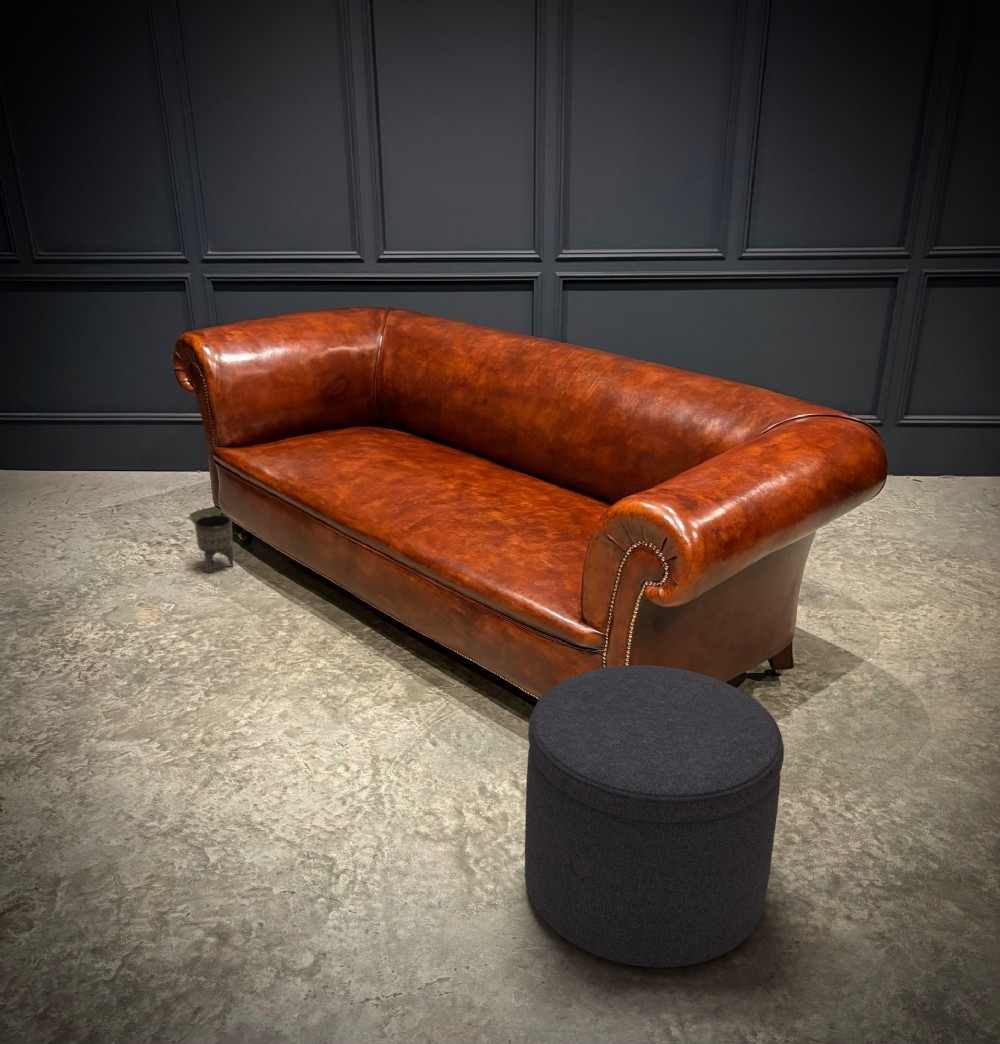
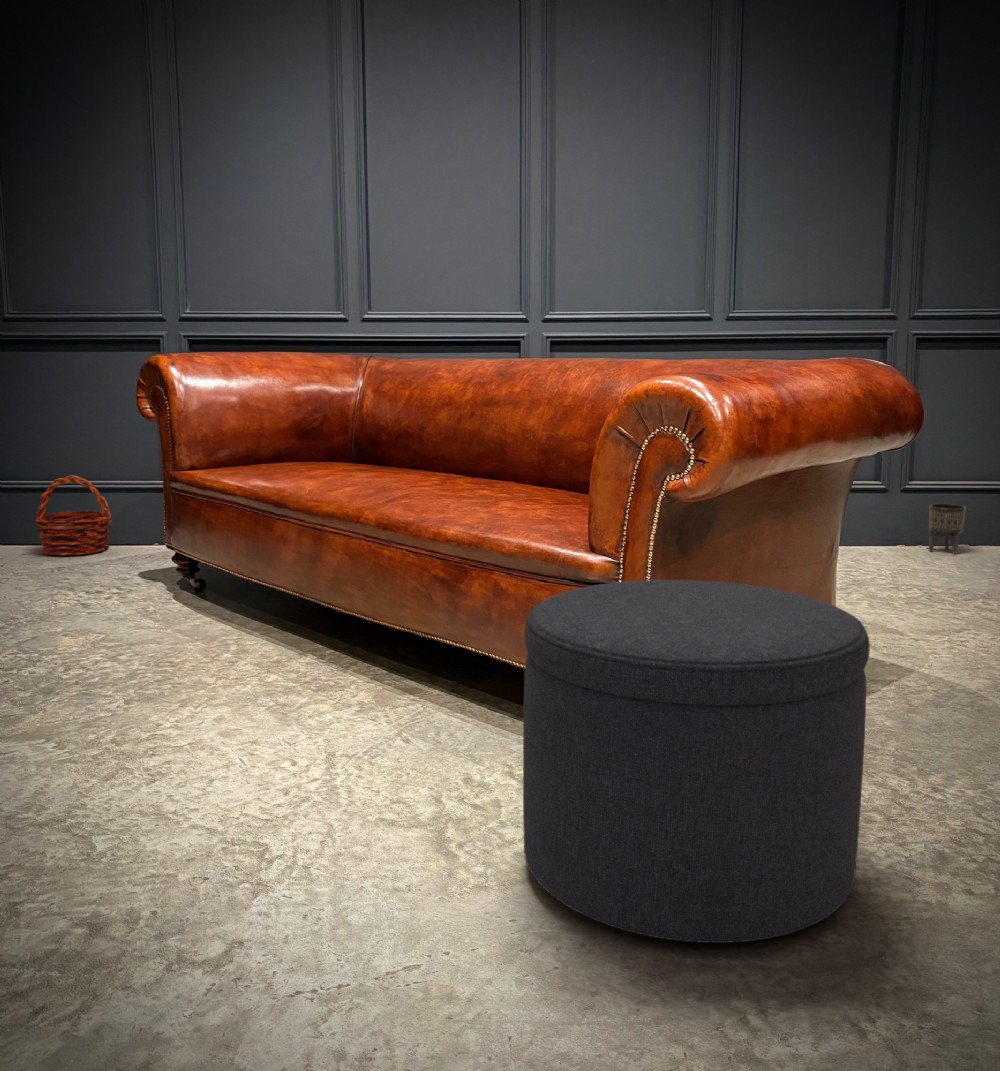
basket: none [93,415,161,490] -> present [35,475,112,556]
planter: present [195,515,233,573] -> present [929,504,965,554]

